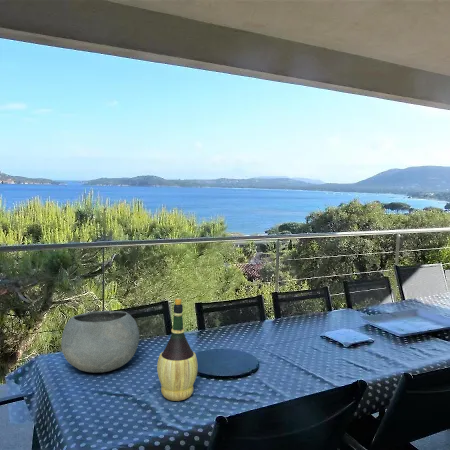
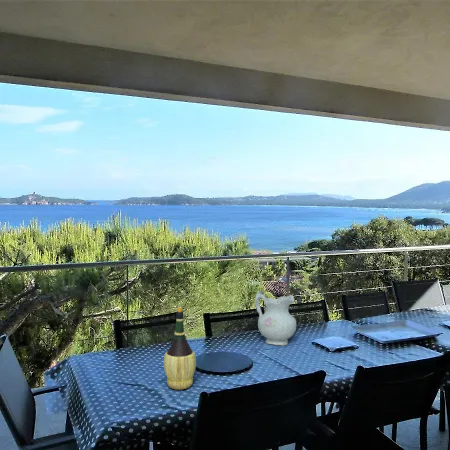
ceramic pitcher: none [255,277,303,339] -> present [255,291,296,346]
bowl: present [61,311,139,372] -> none [89,319,152,369]

